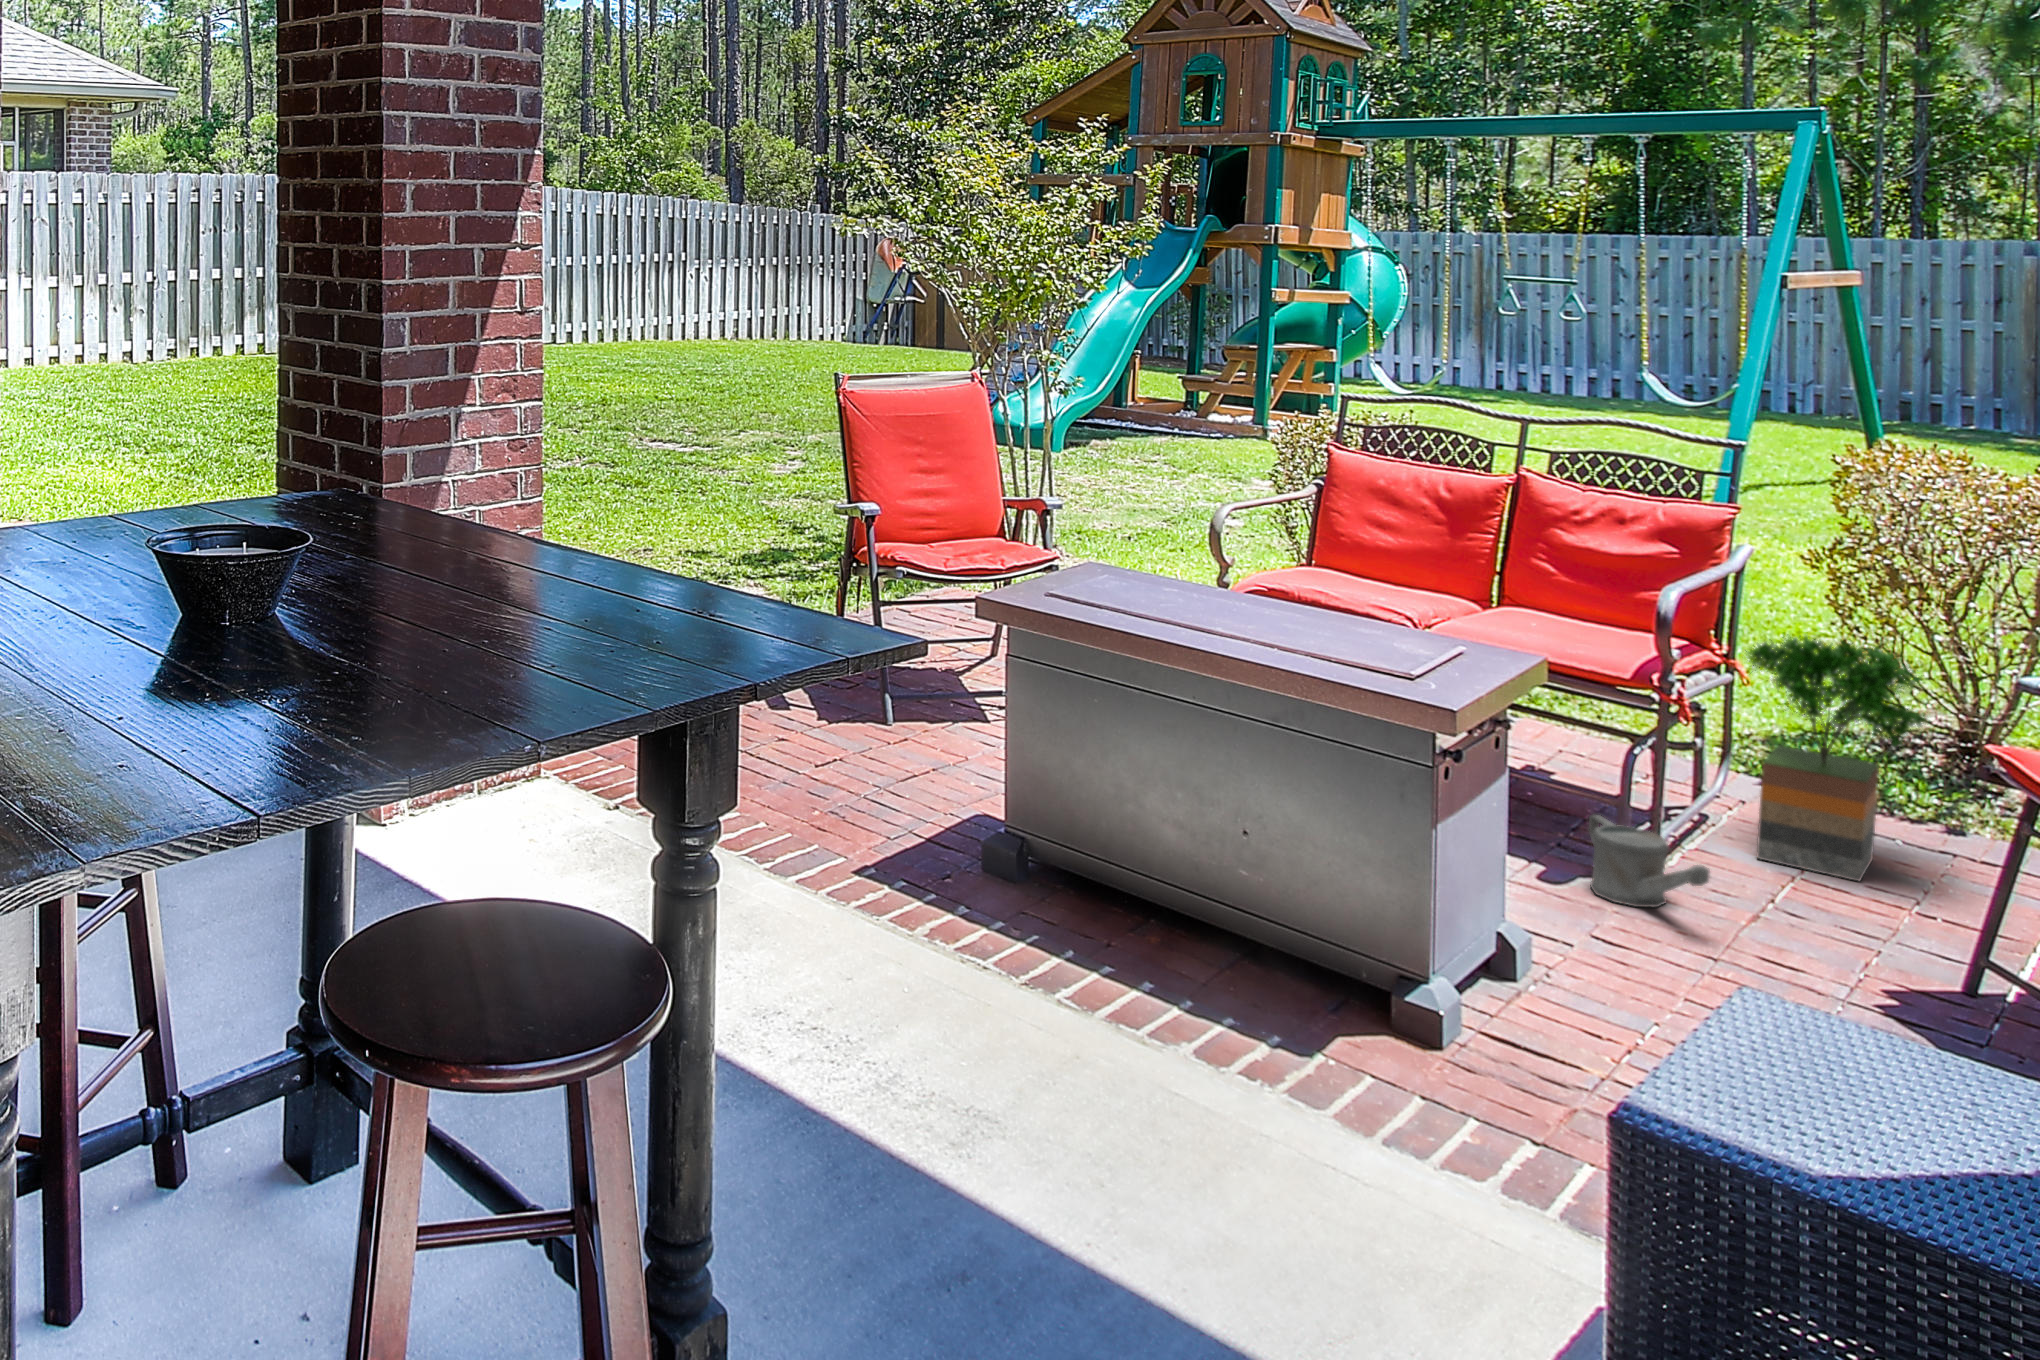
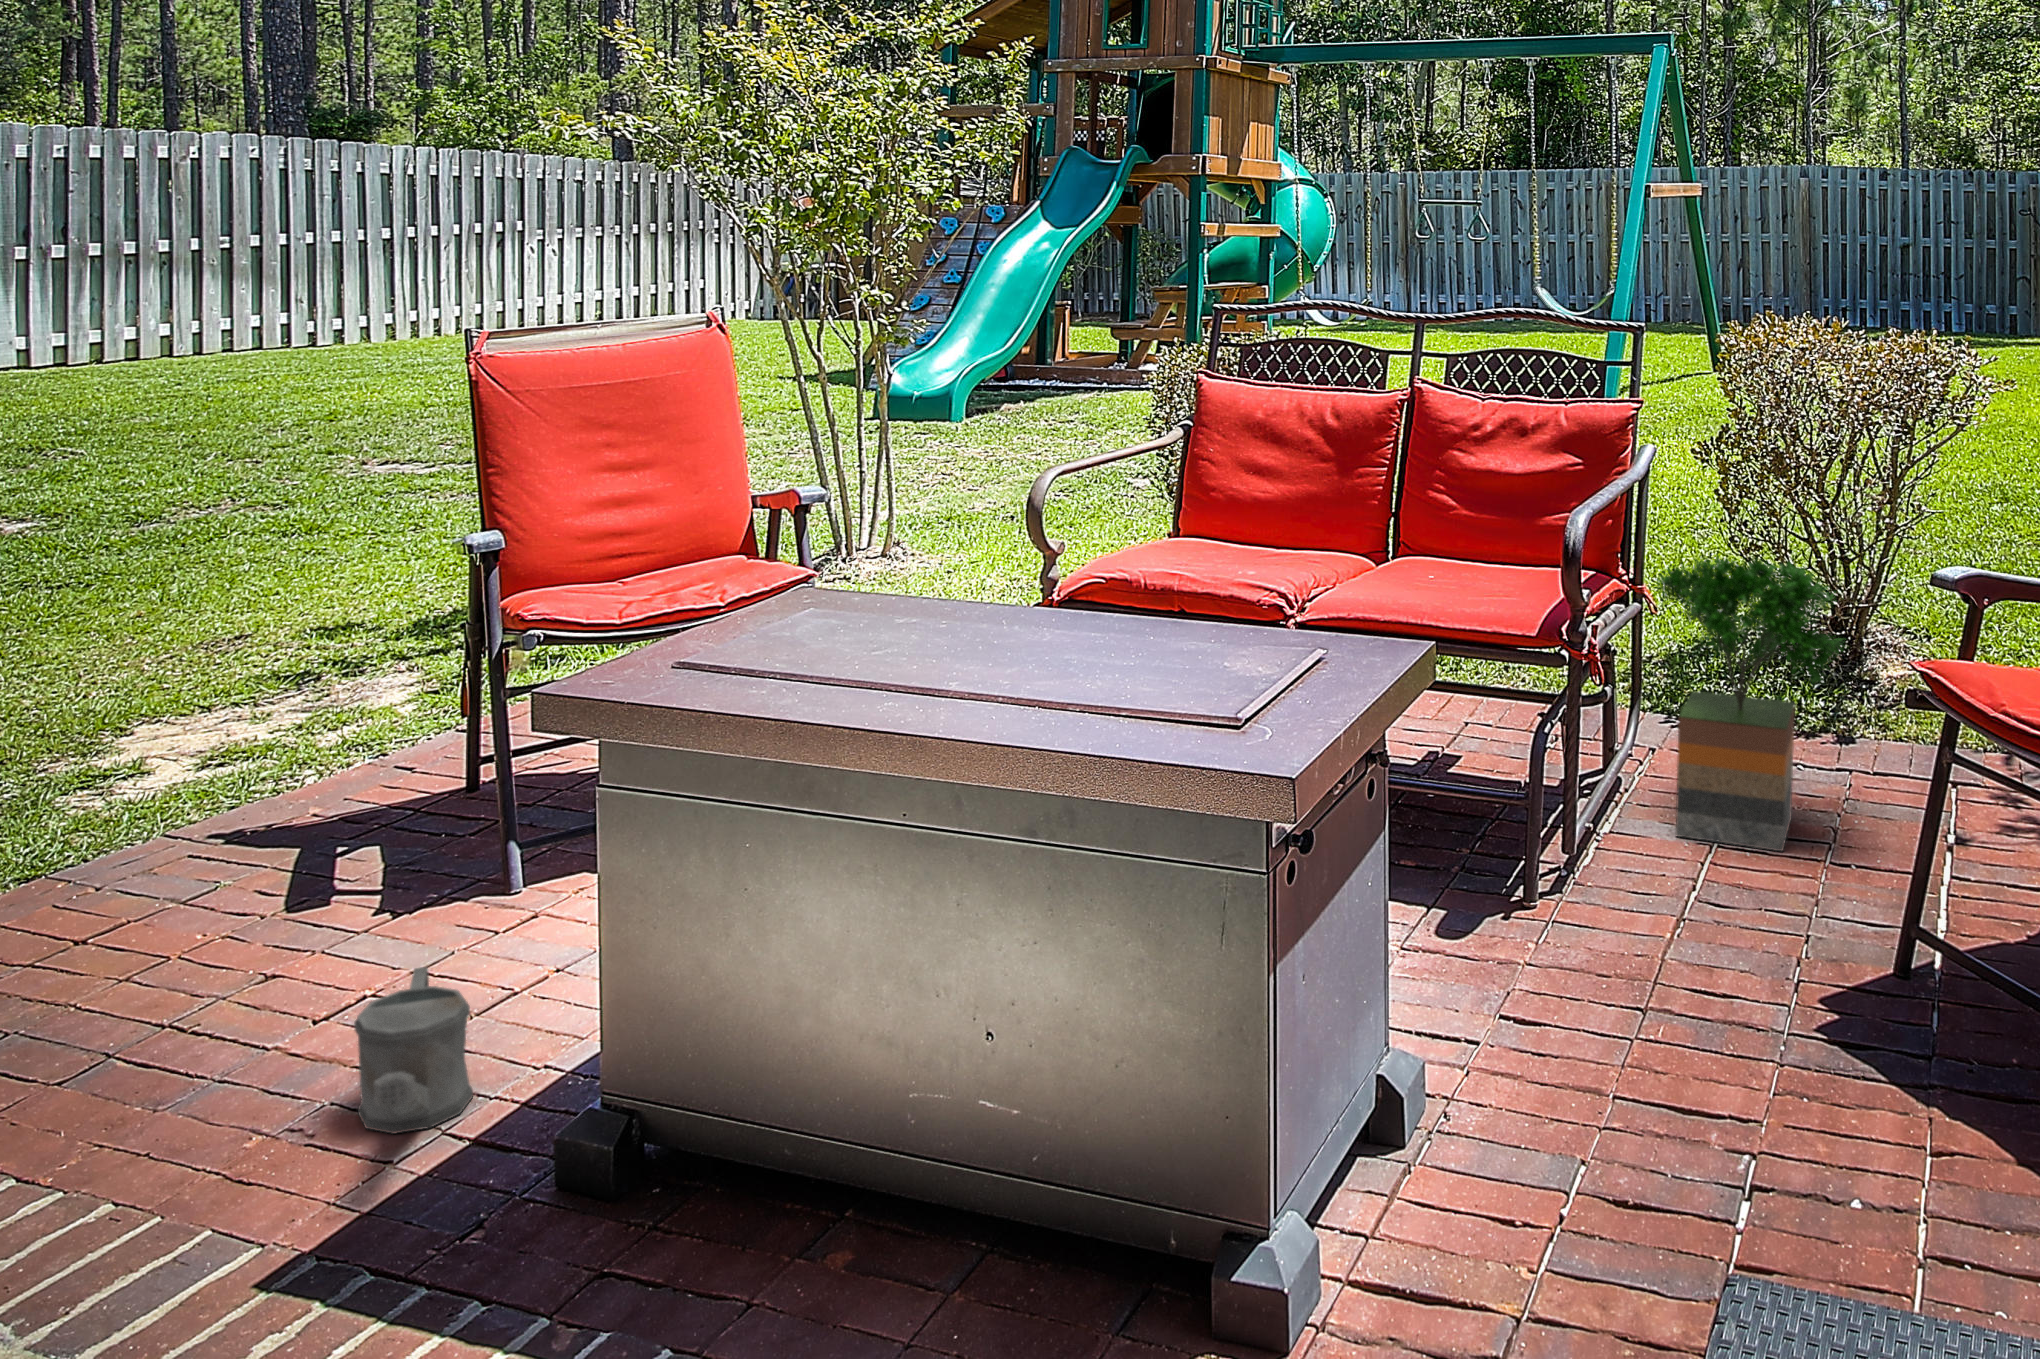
watering can: present [1589,815,1710,908] -> present [354,967,473,1134]

